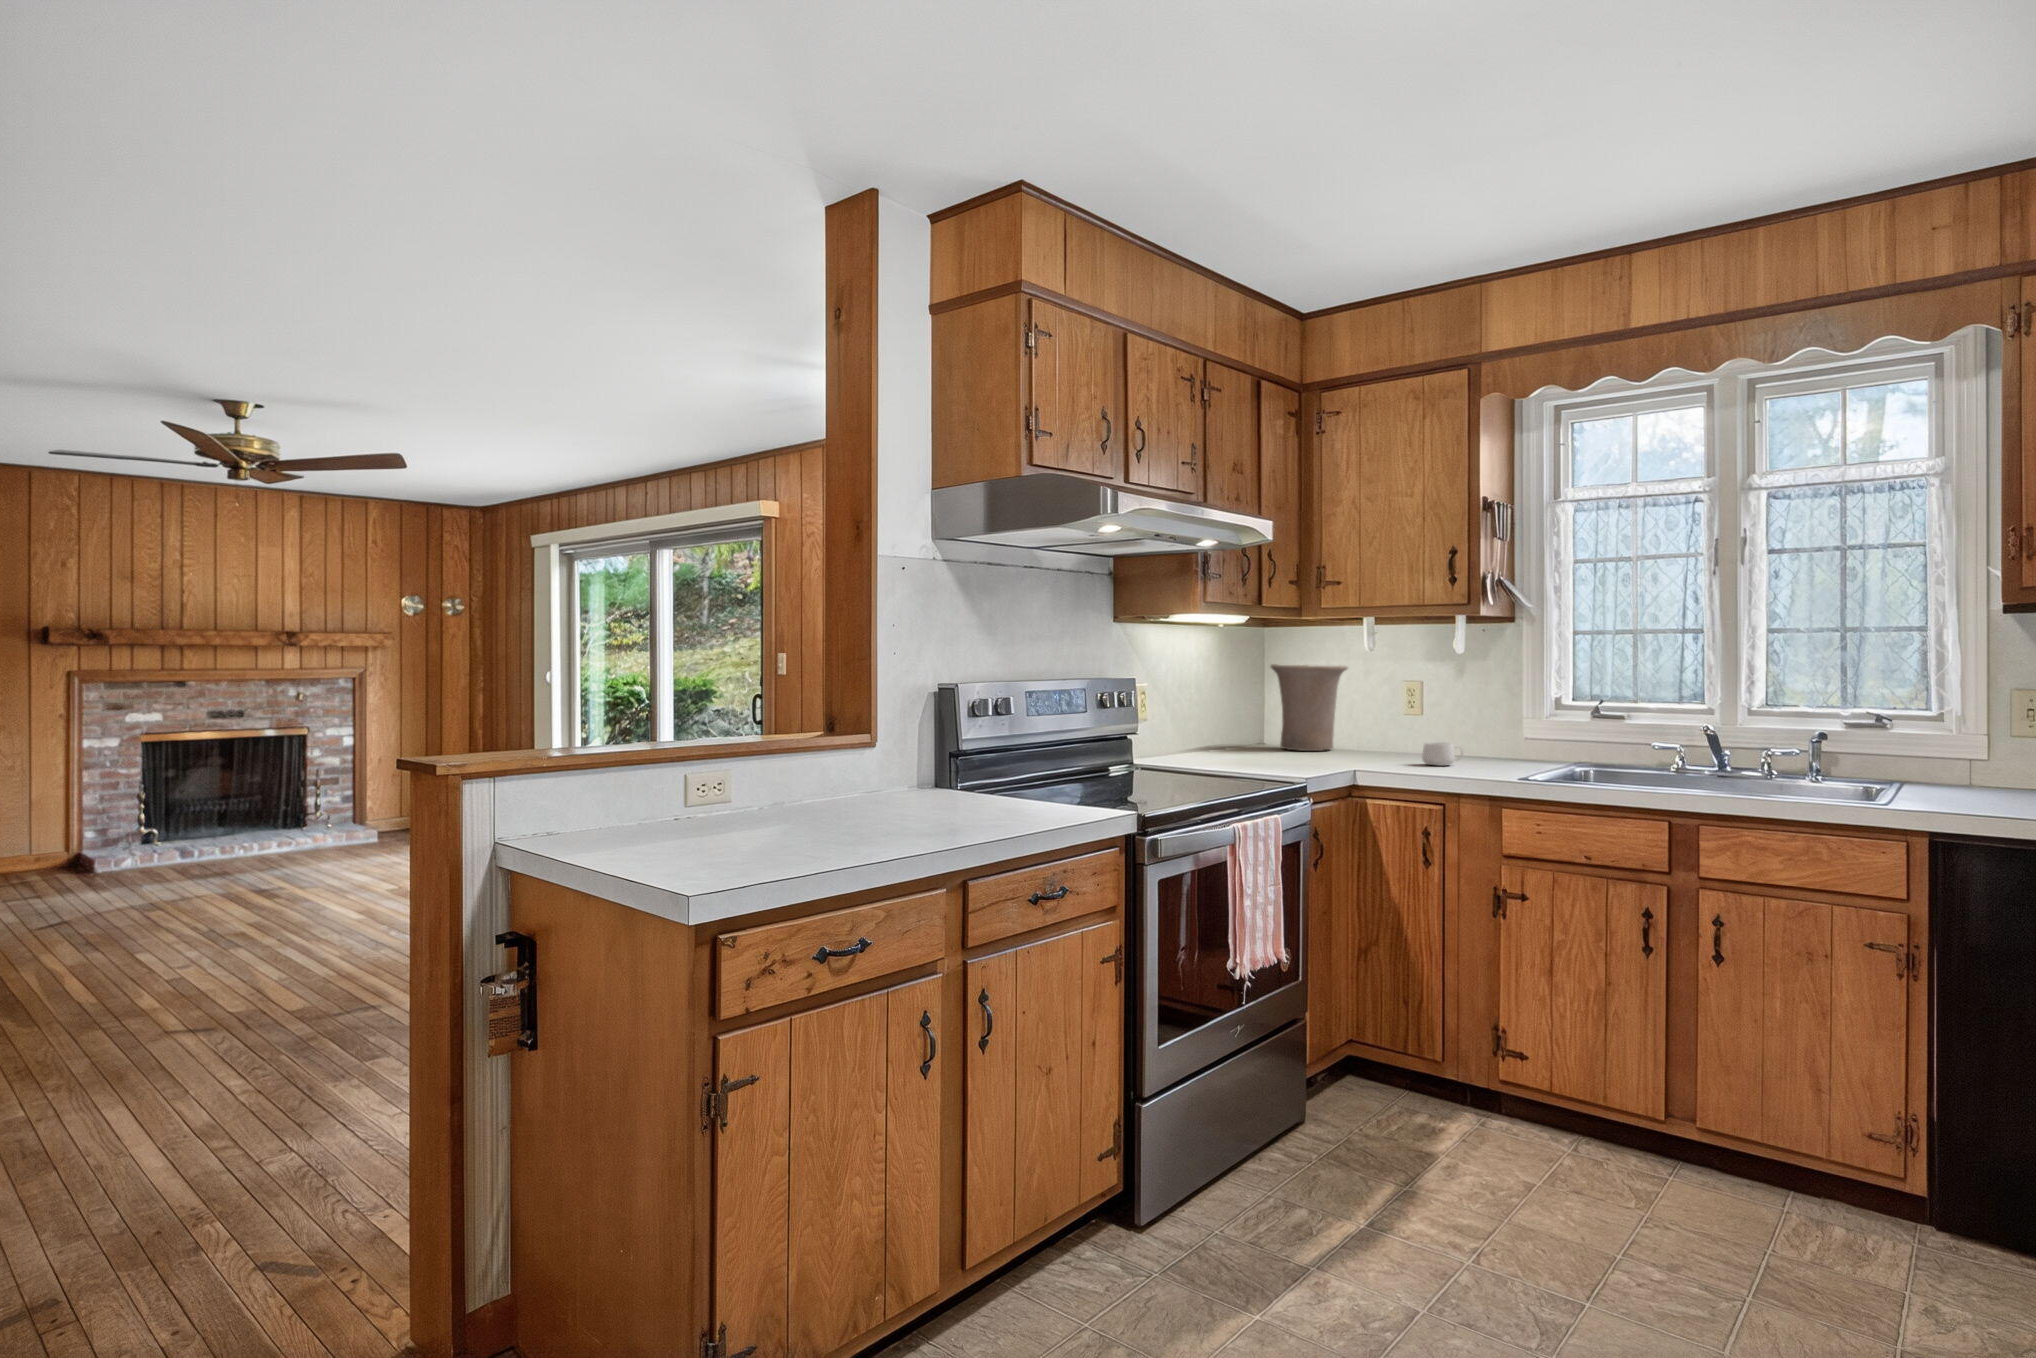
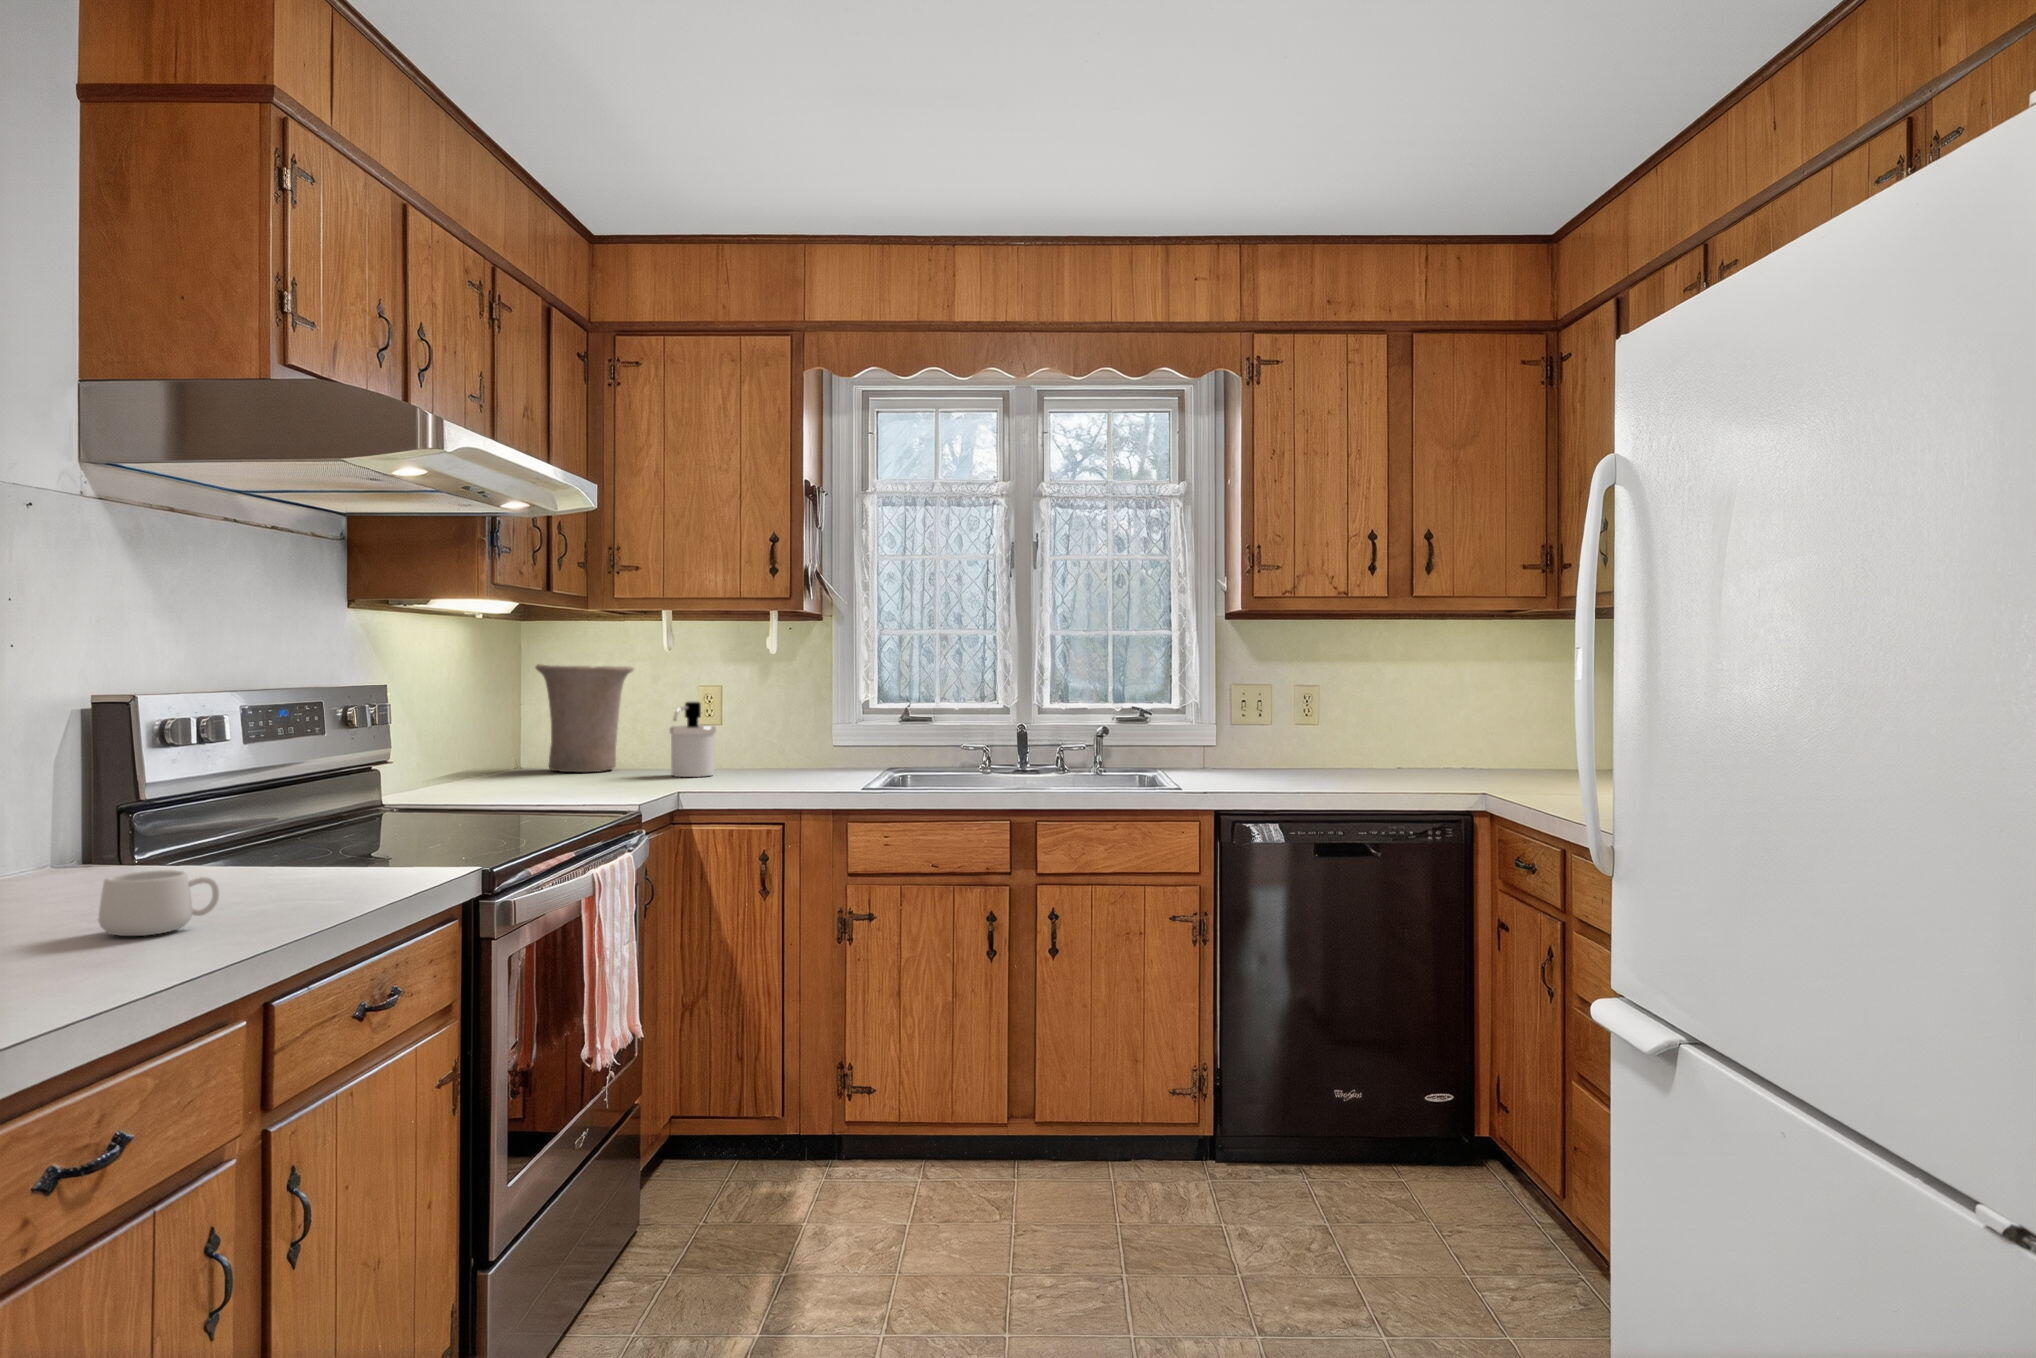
soap dispenser: none [1367,696,1409,759] -> present [669,702,716,777]
mug: present [1422,742,1463,766] -> present [98,870,219,936]

